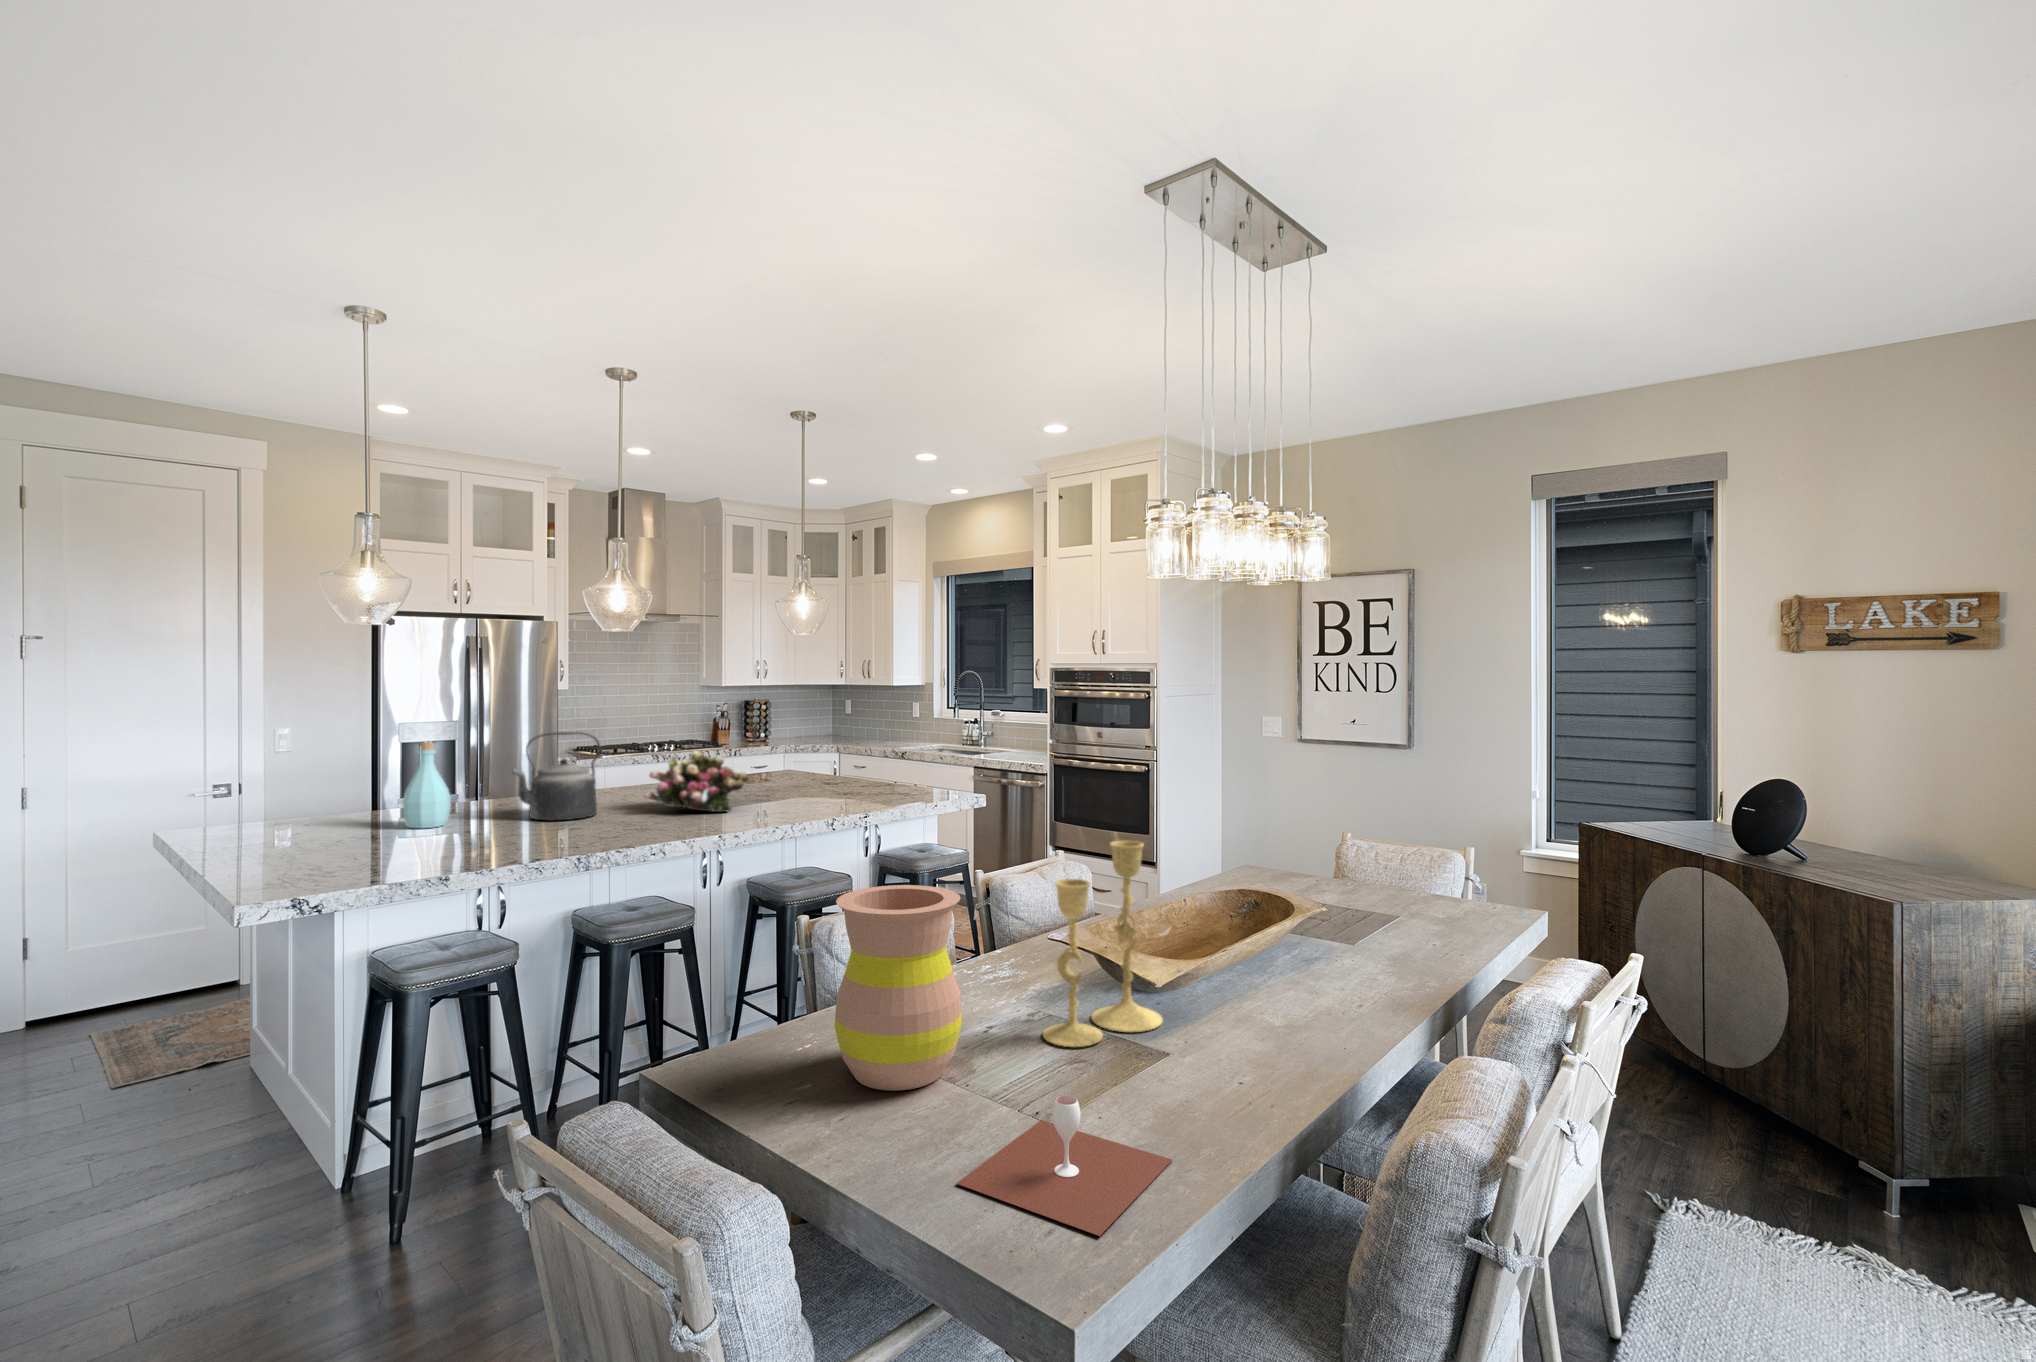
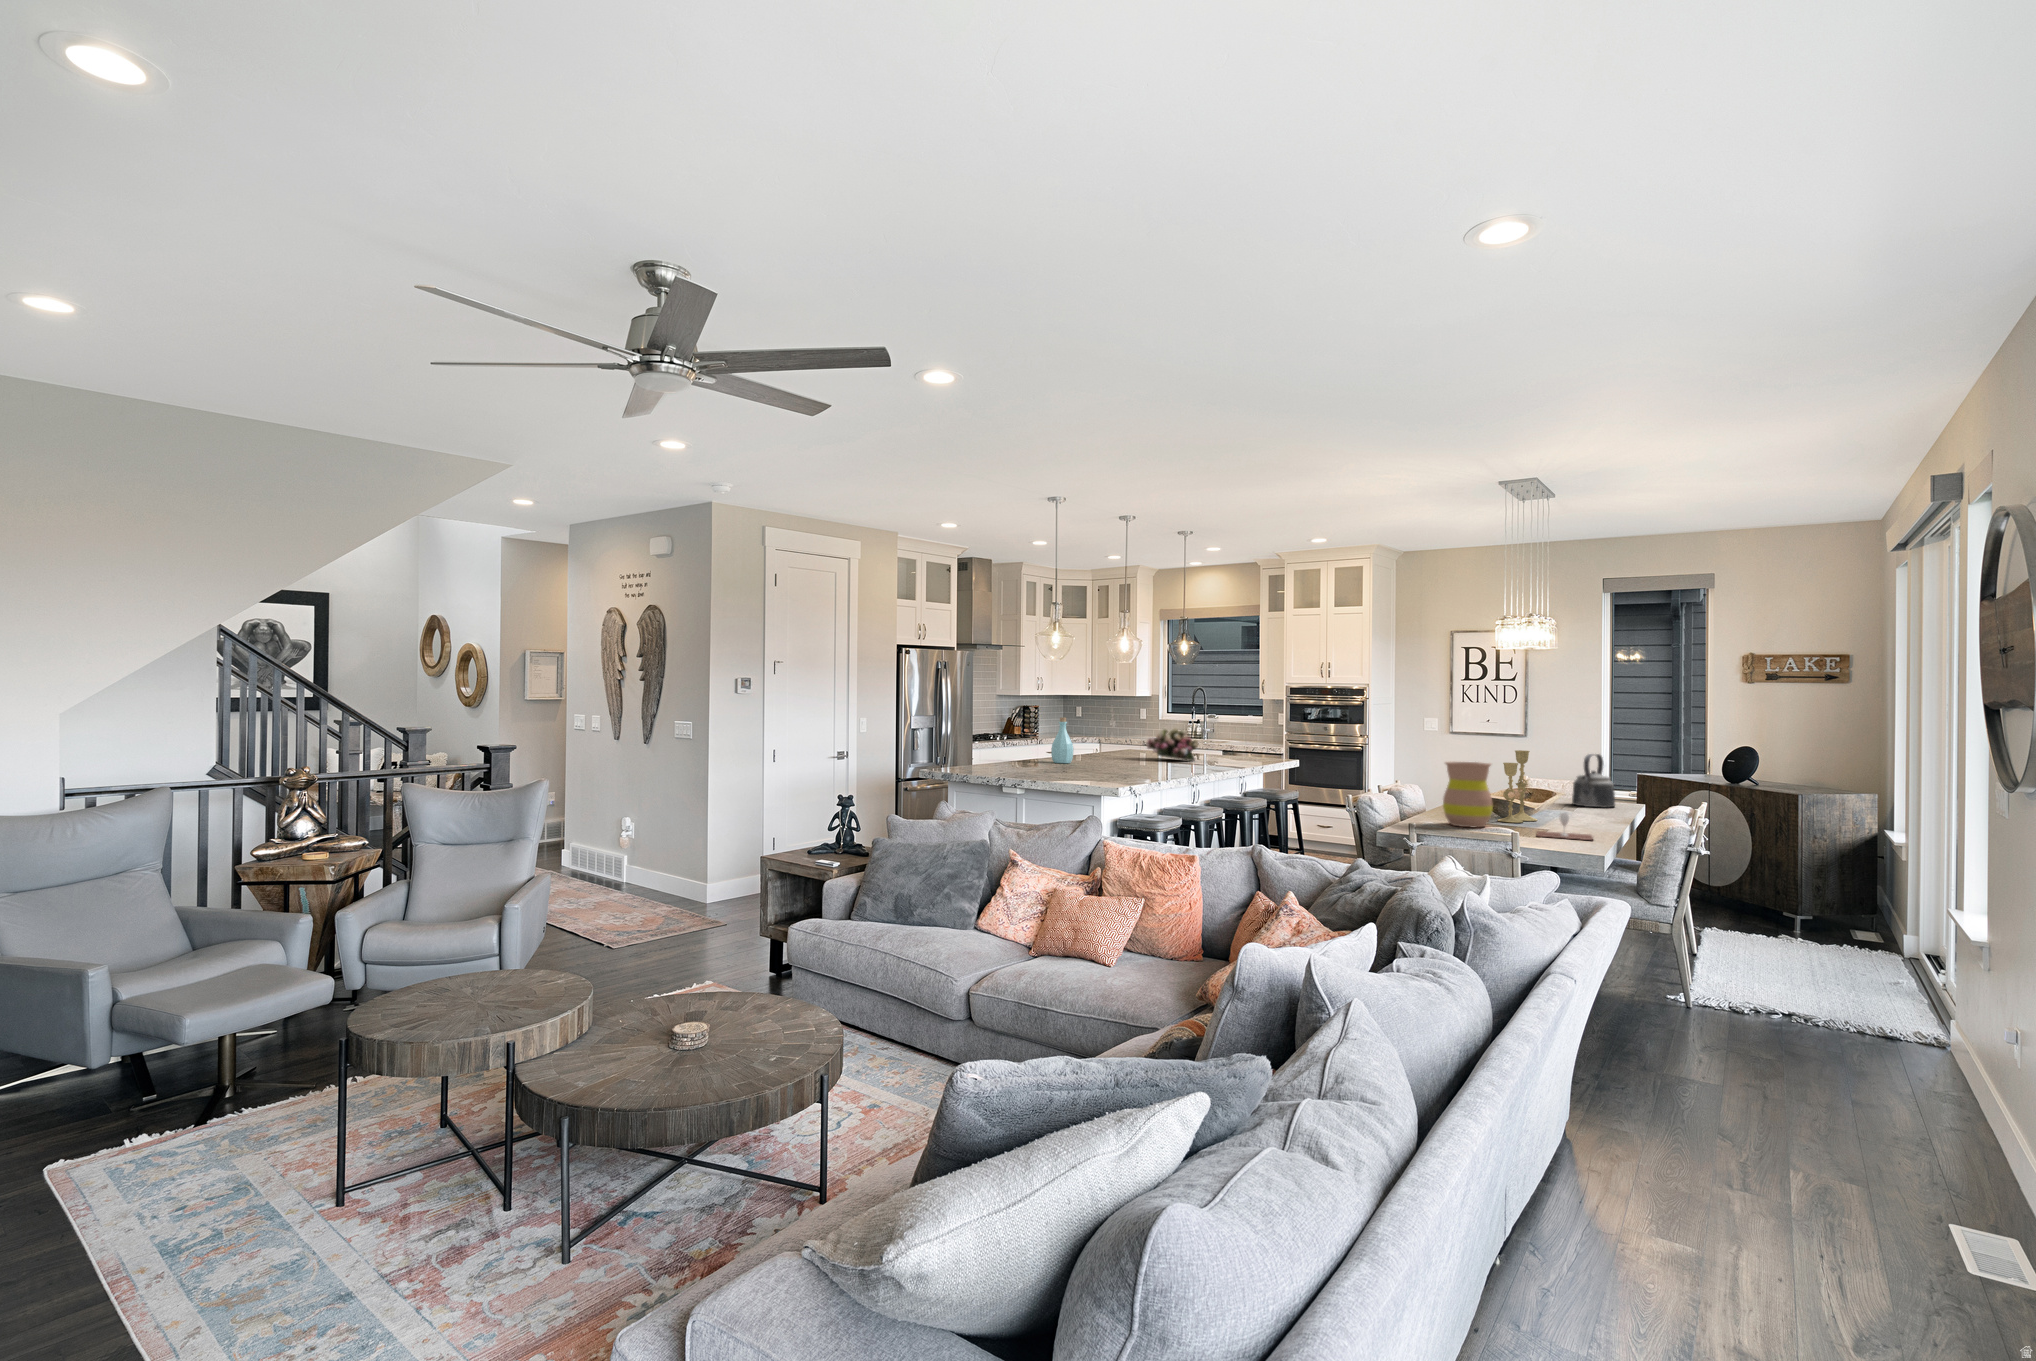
kettle: present [513,732,600,821] -> present [1572,754,1615,808]

